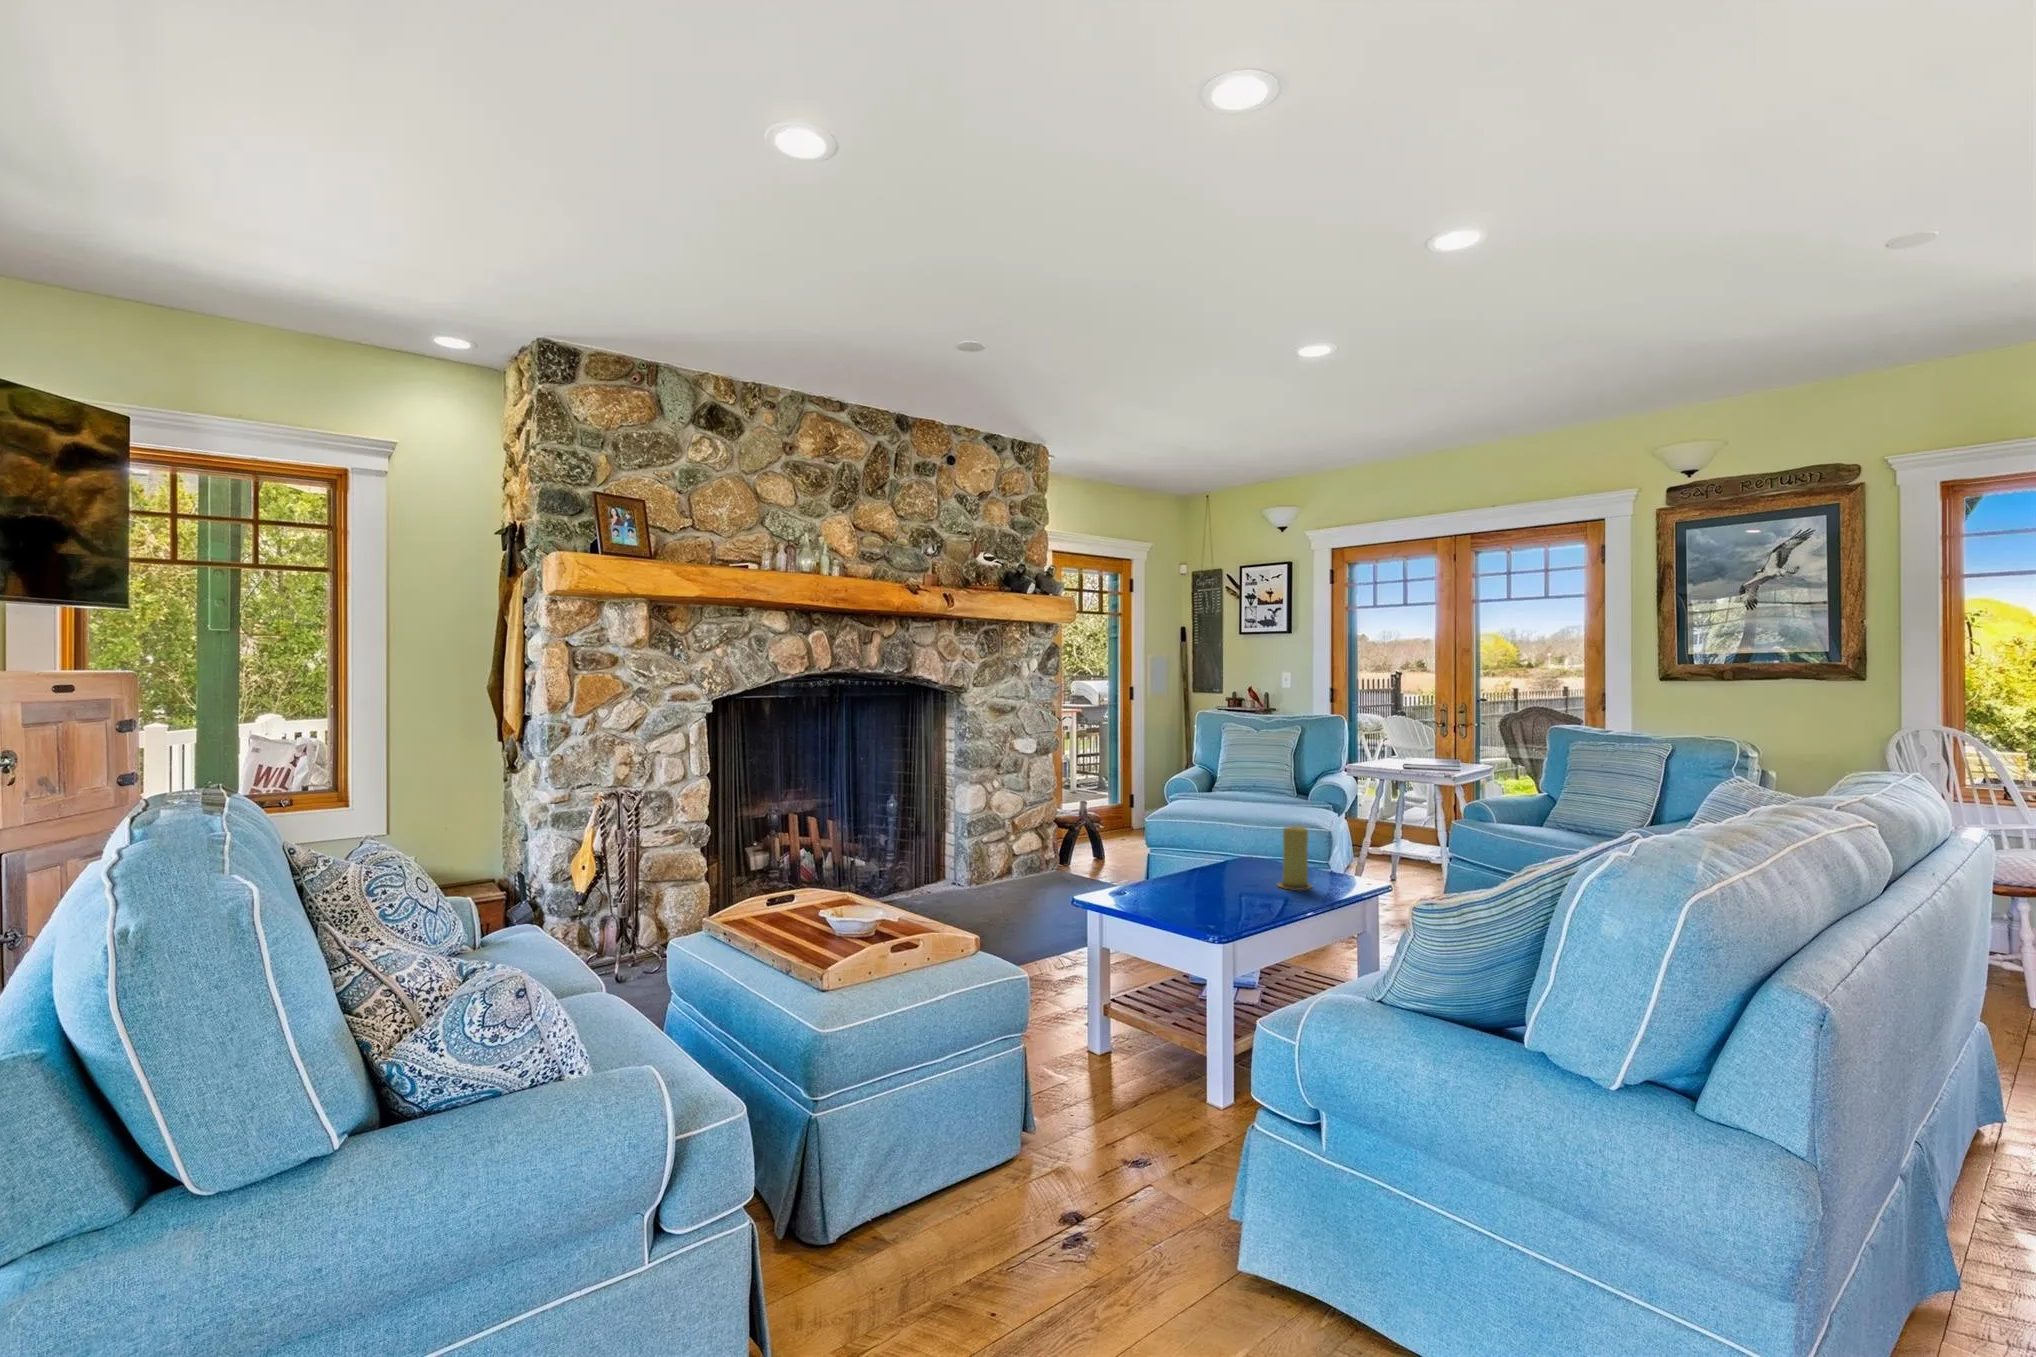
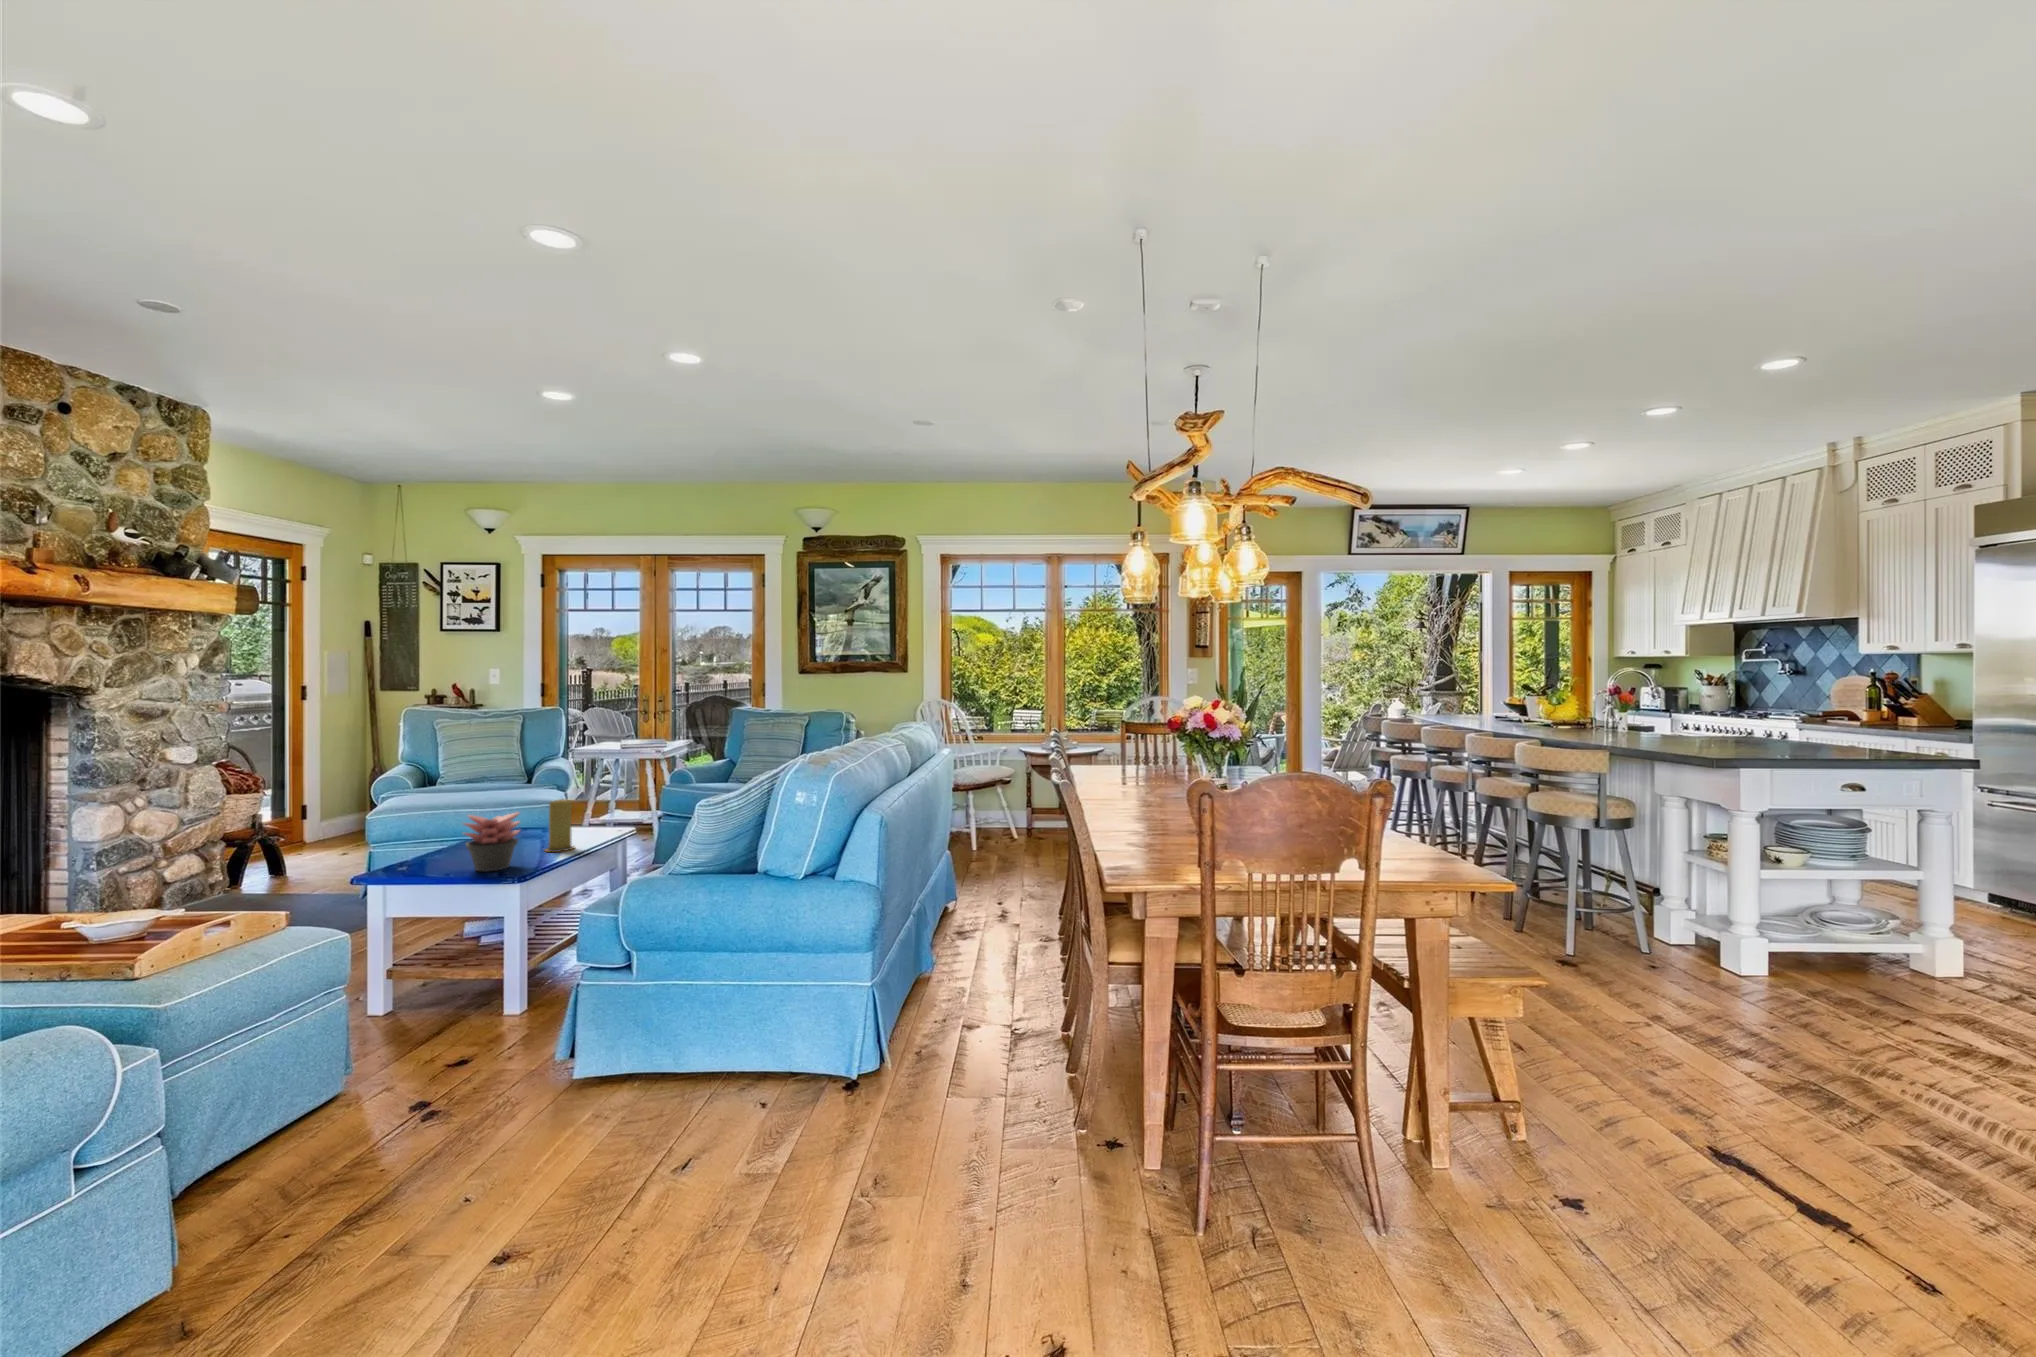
succulent plant: none [1184,833,1246,902] -> present [464,812,520,872]

